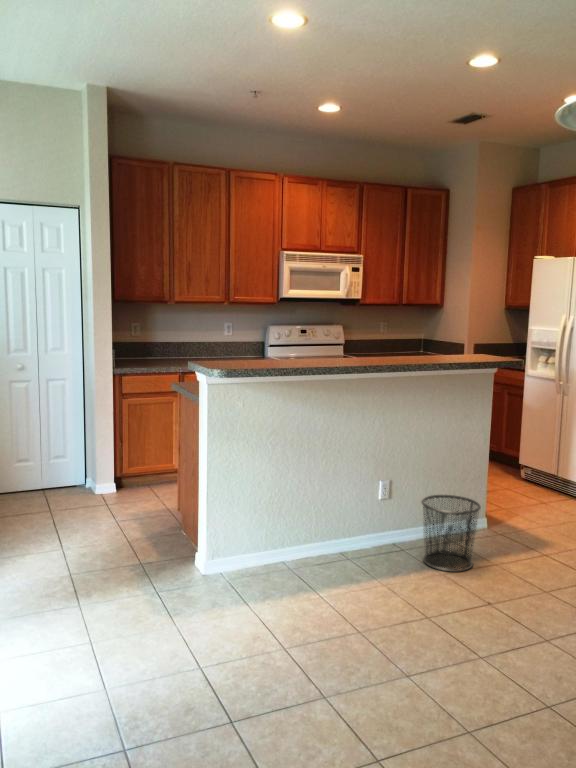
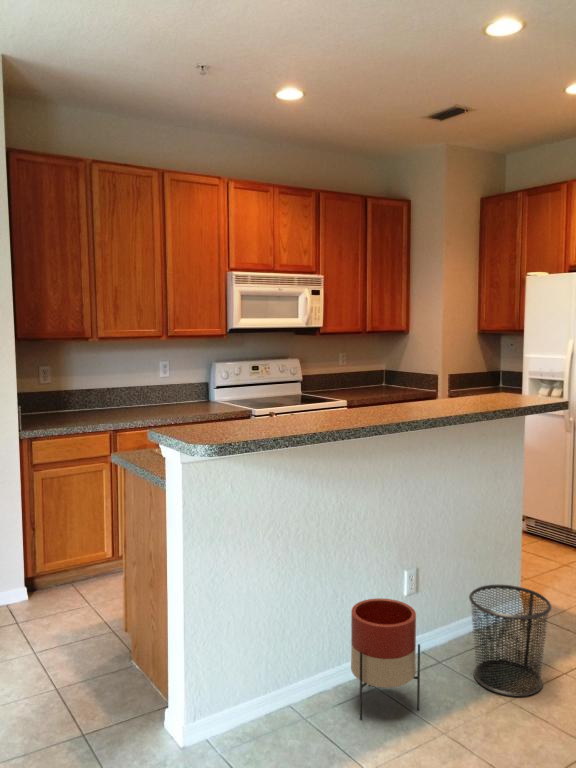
planter: none [327,494,375,573] -> present [351,598,420,720]

